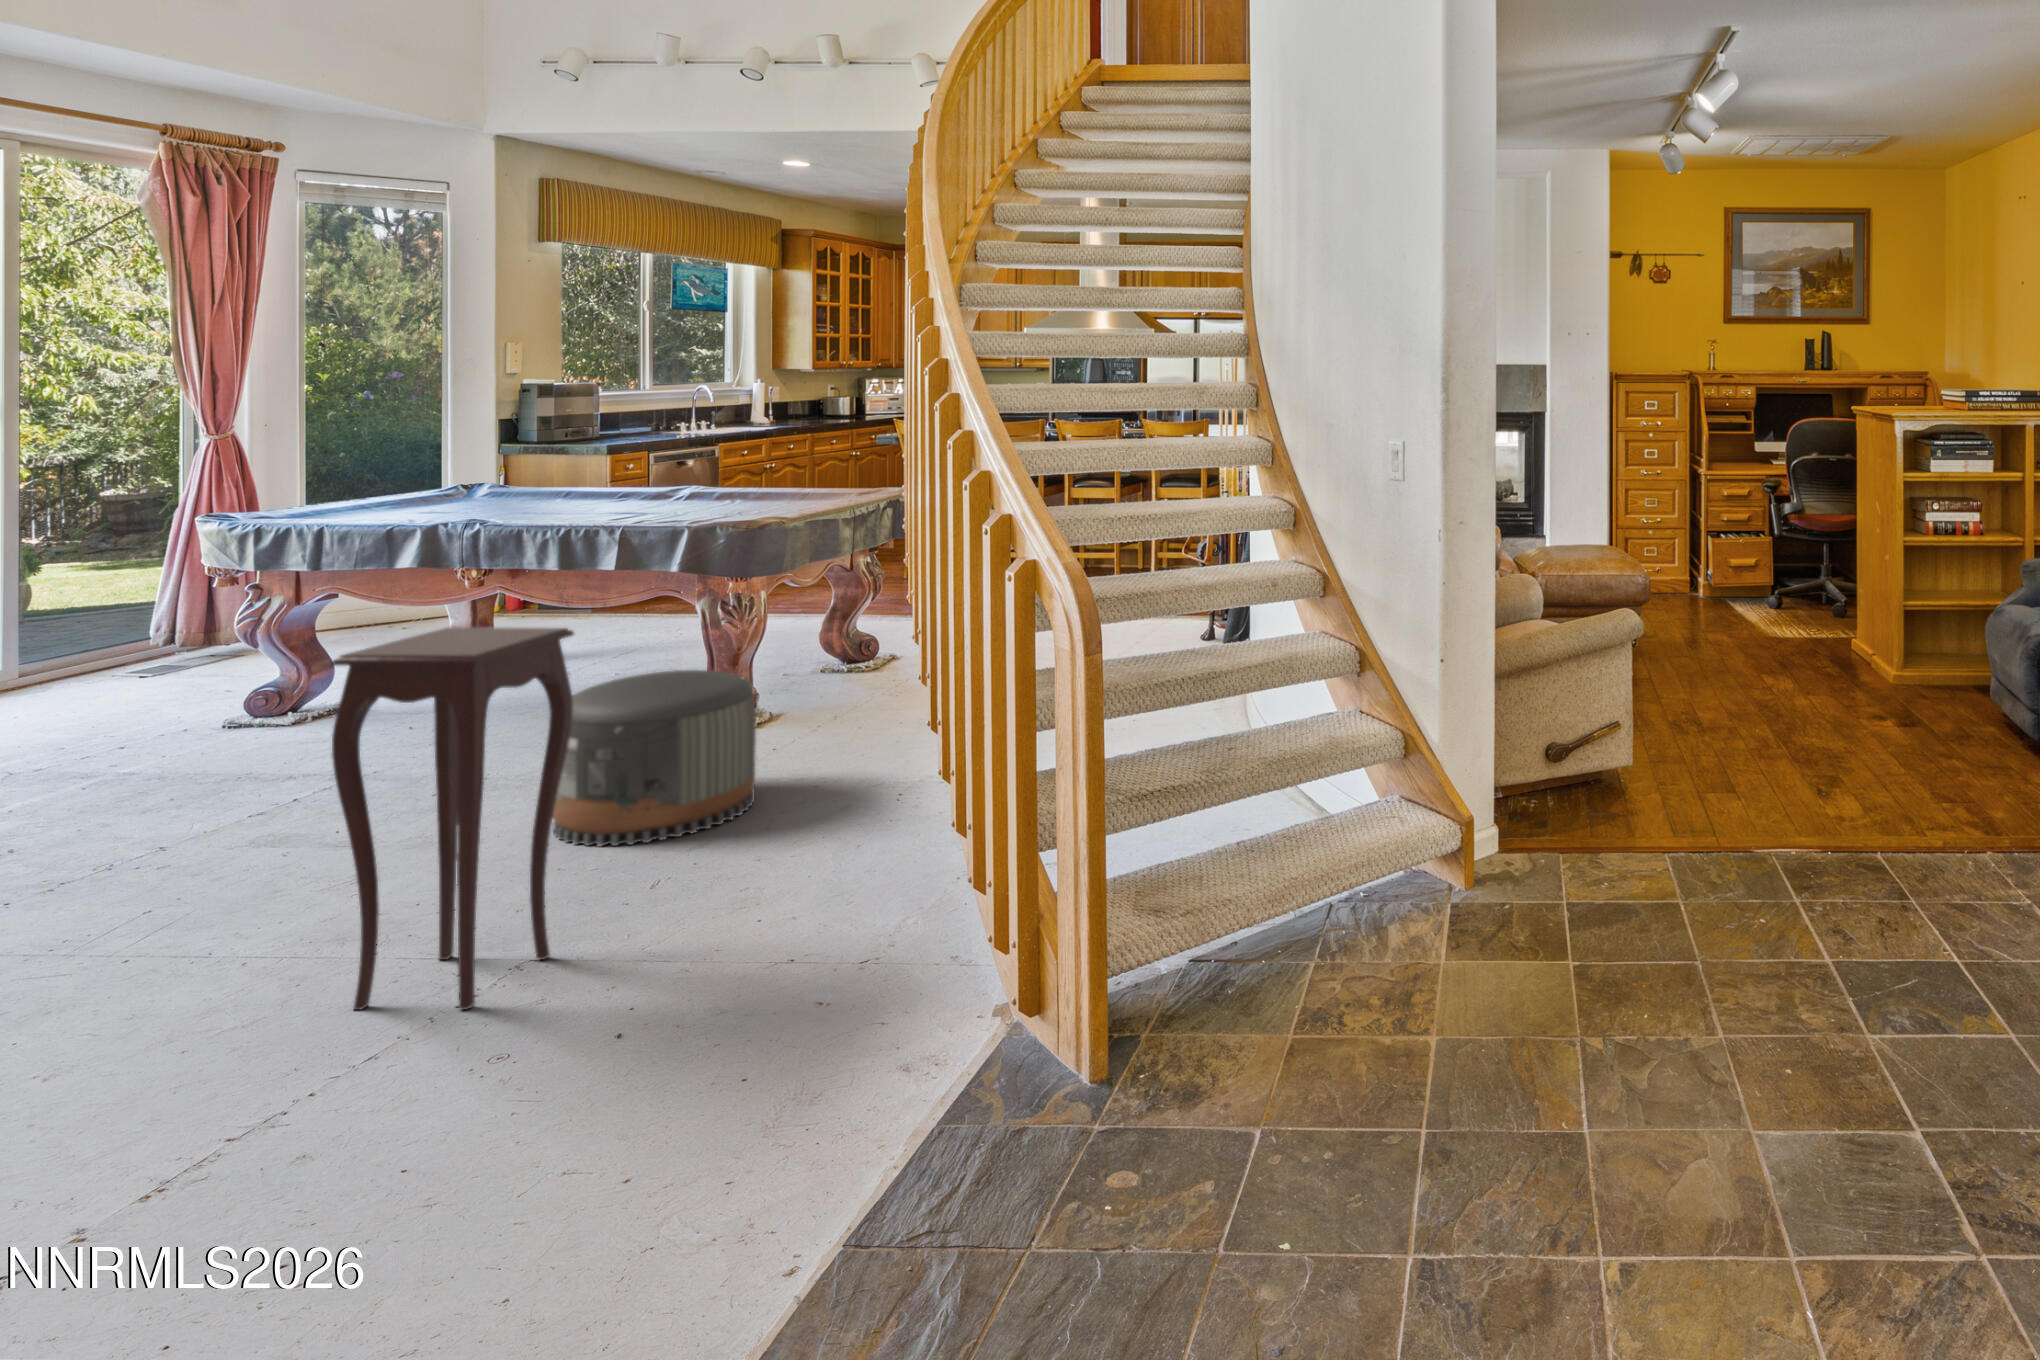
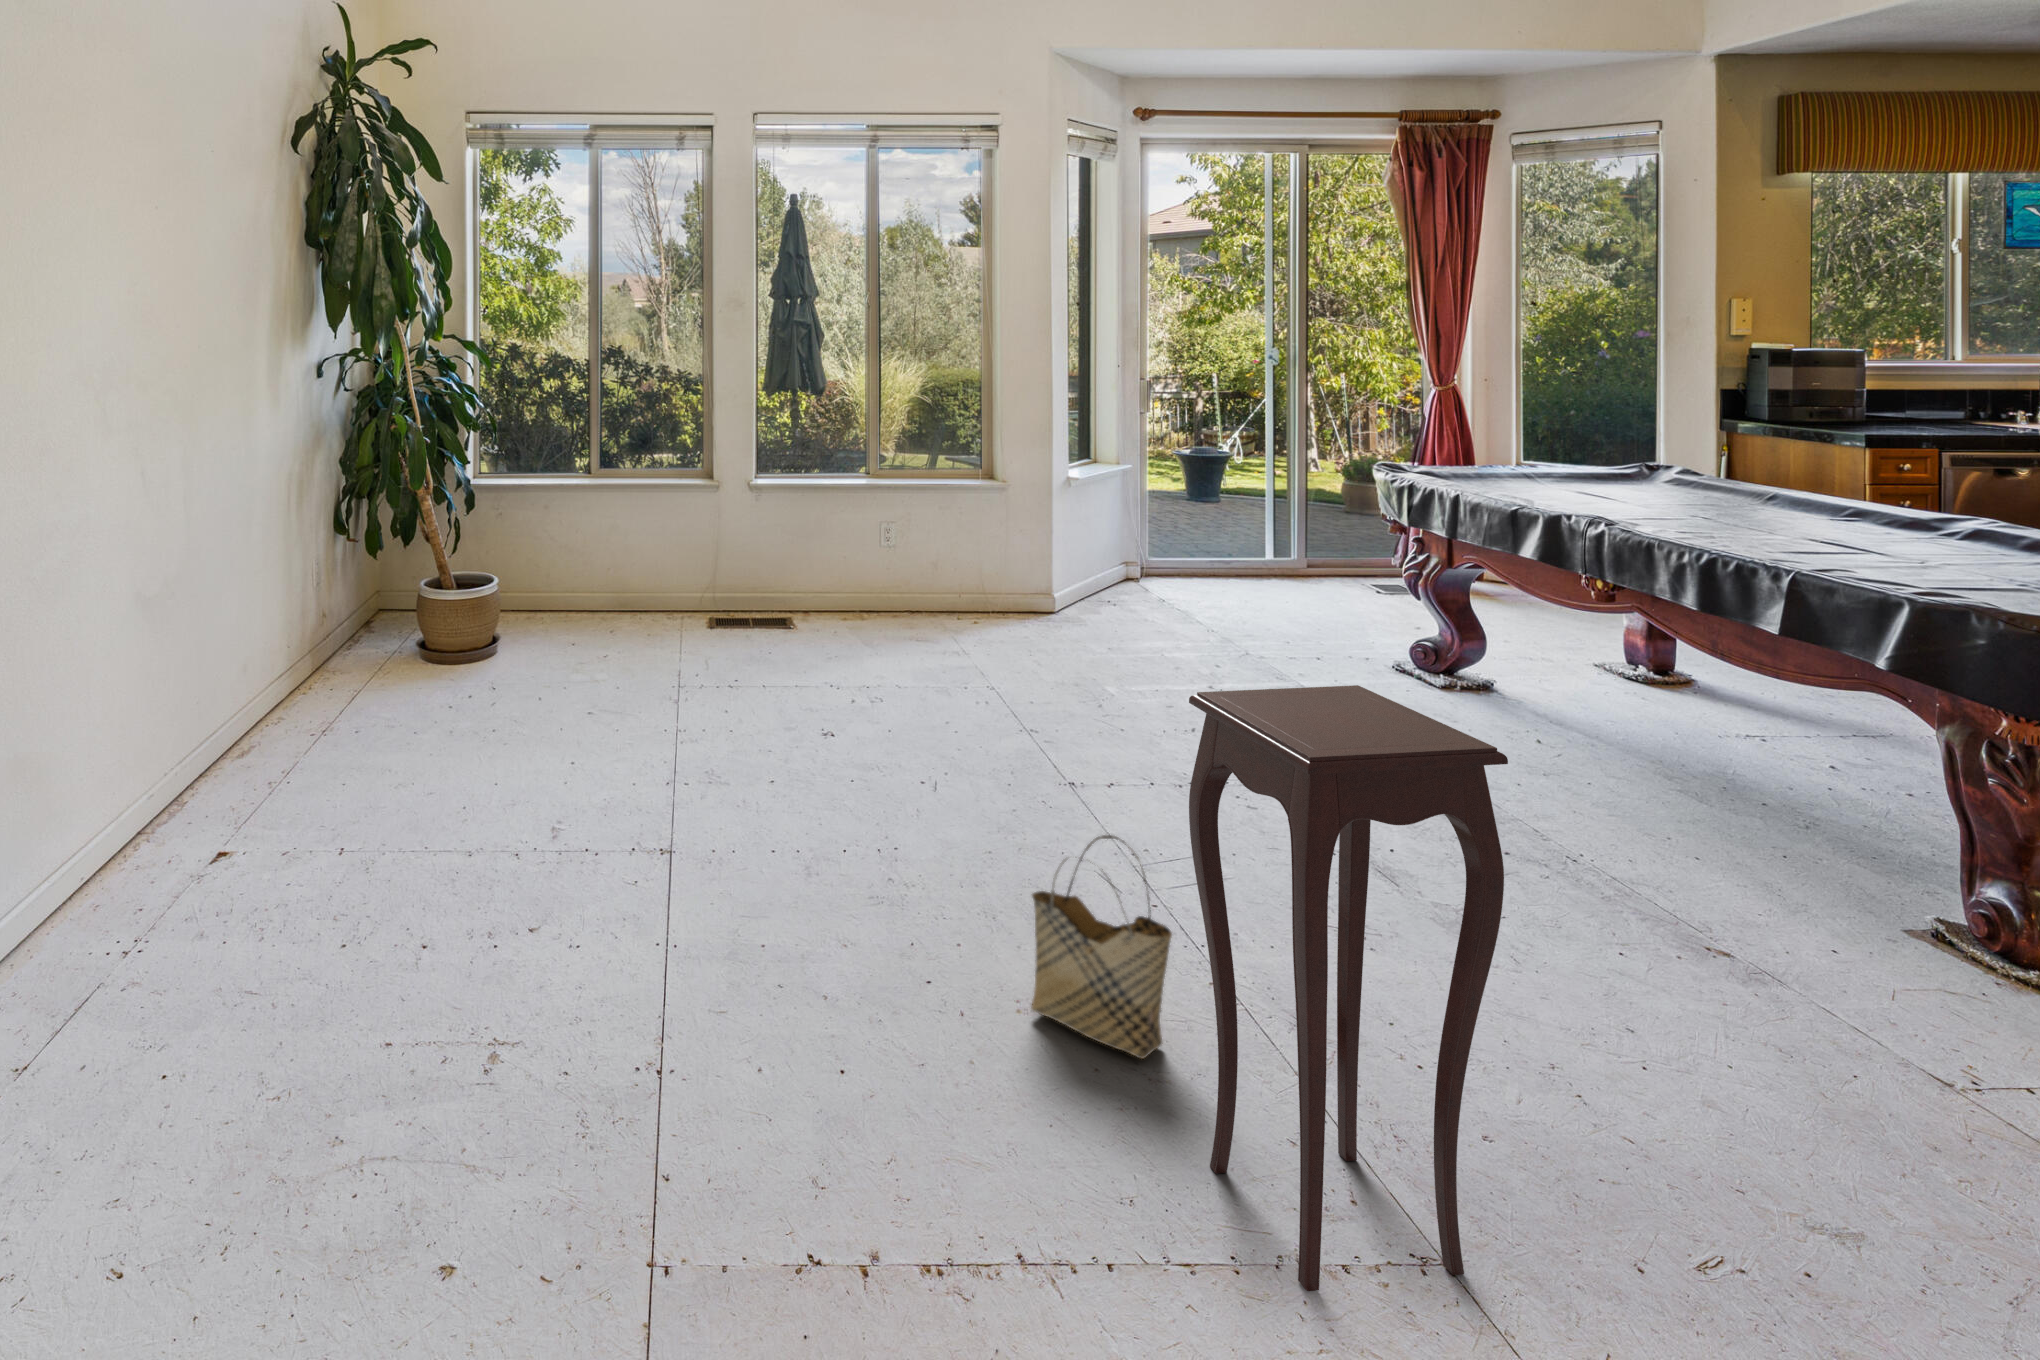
pouf: present [553,670,756,846] -> none [1601,809,2001,1174]
woven basket: none [83,837,263,1034] -> present [1031,835,1172,1059]

